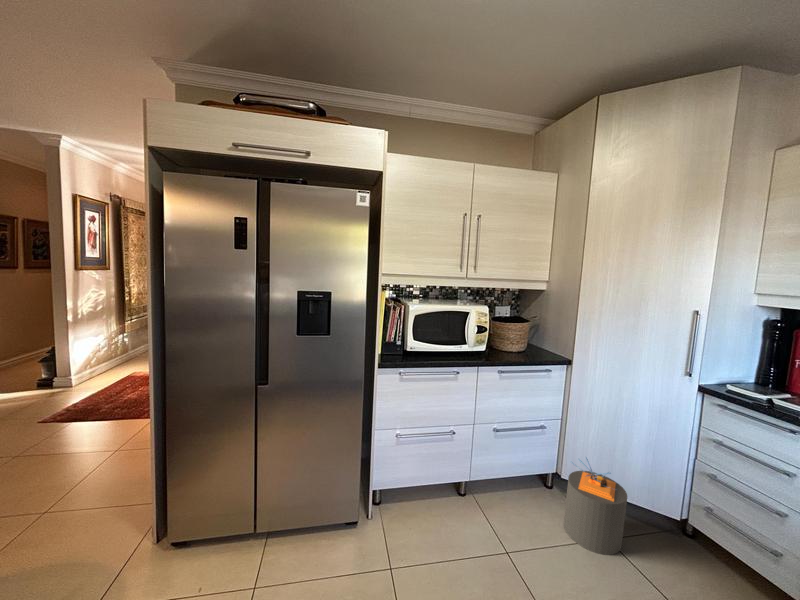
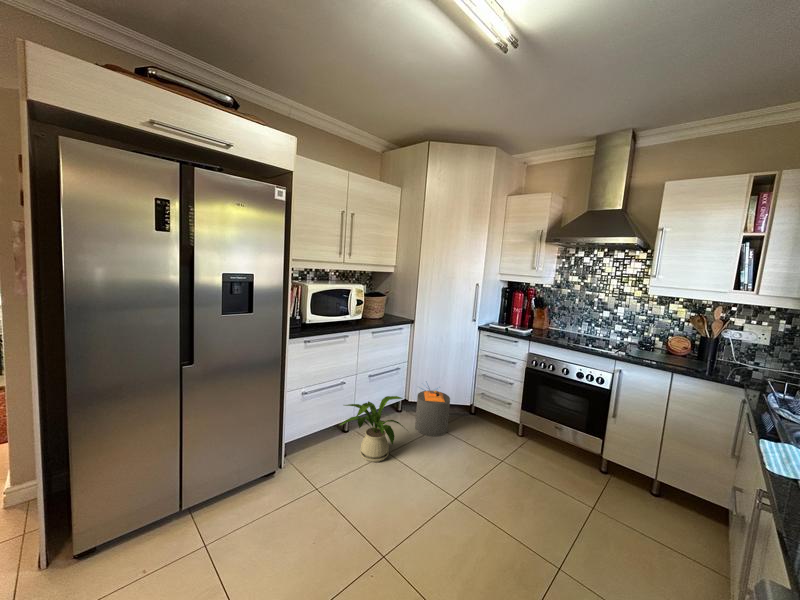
house plant: none [438,461,536,561] -> present [340,396,403,462]

